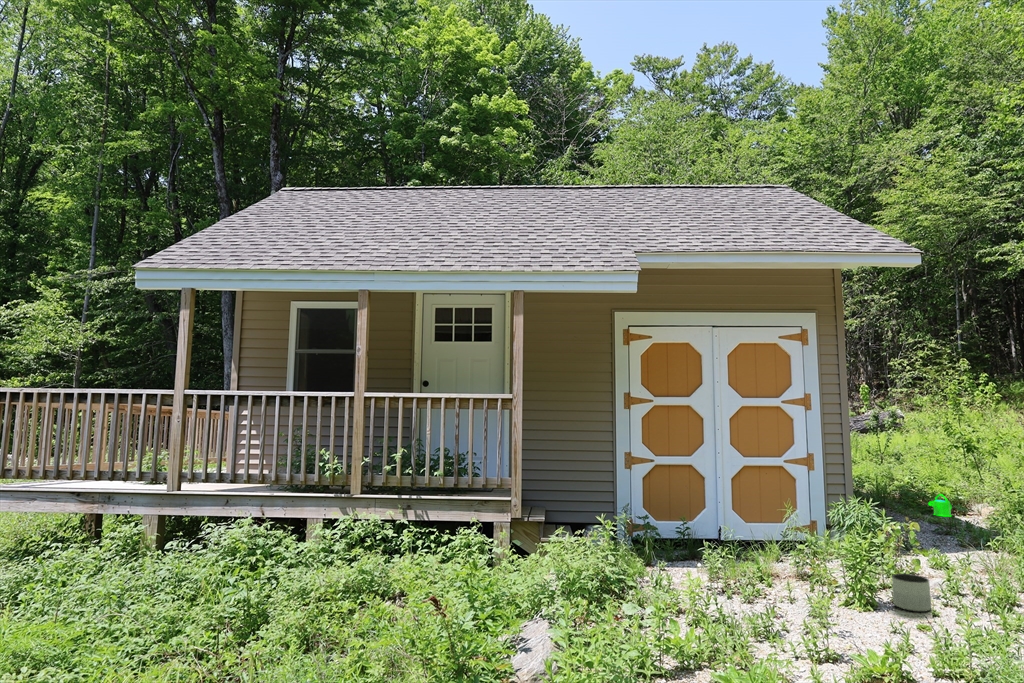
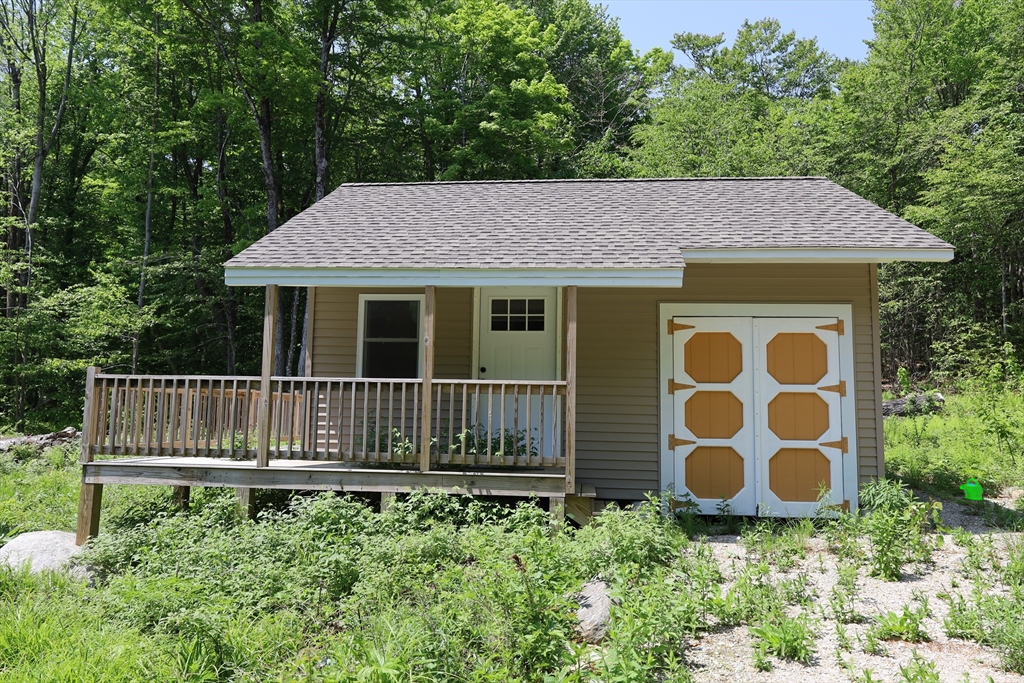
planter: present [892,574,931,612] -> none [916,548,951,582]

